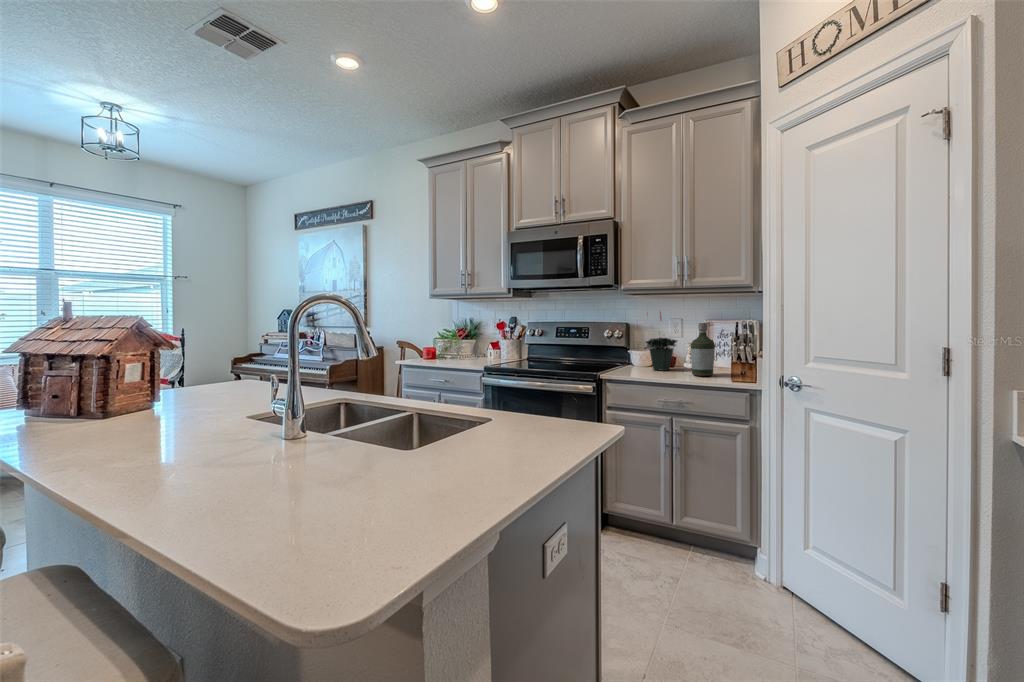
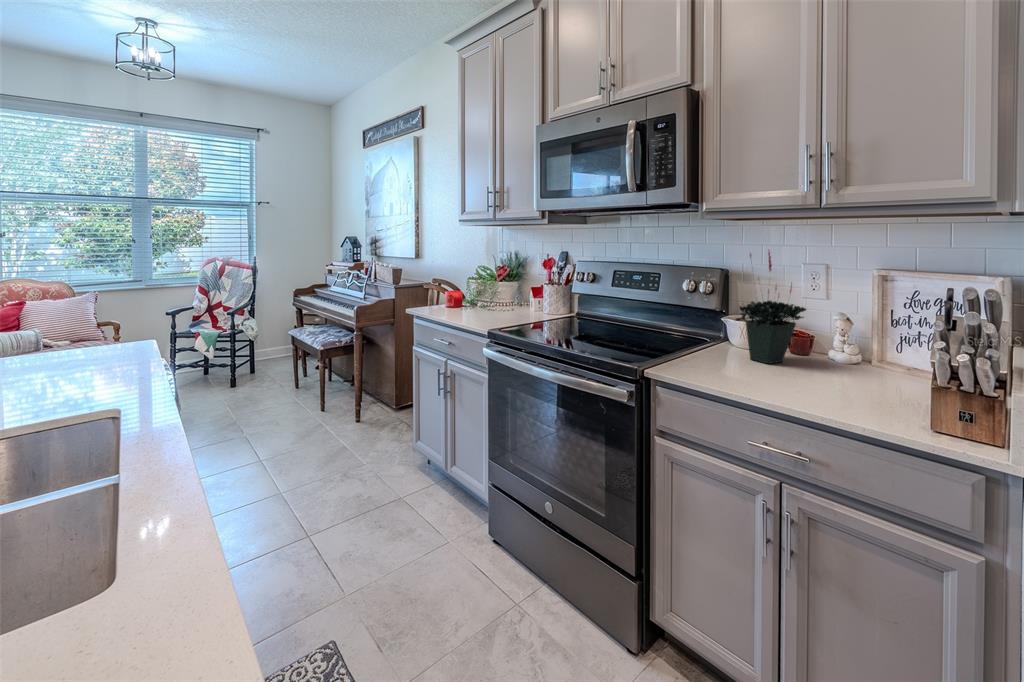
bottle: present [691,323,715,376] -> none [820,280,884,391]

